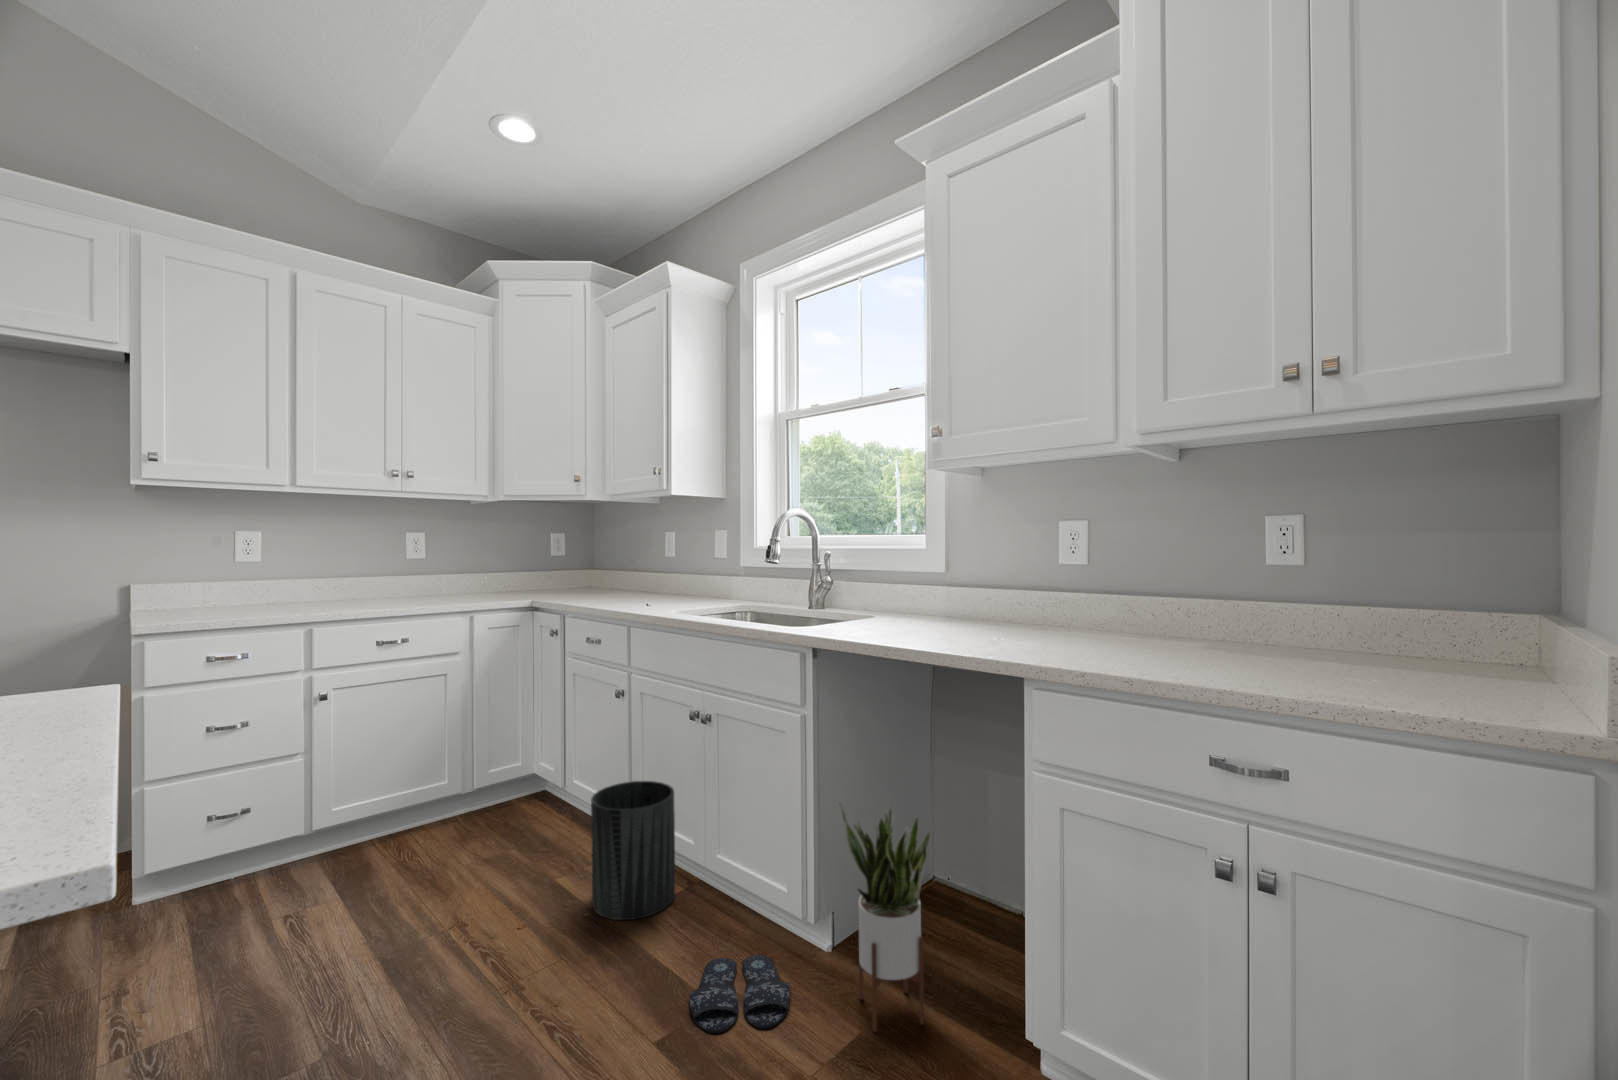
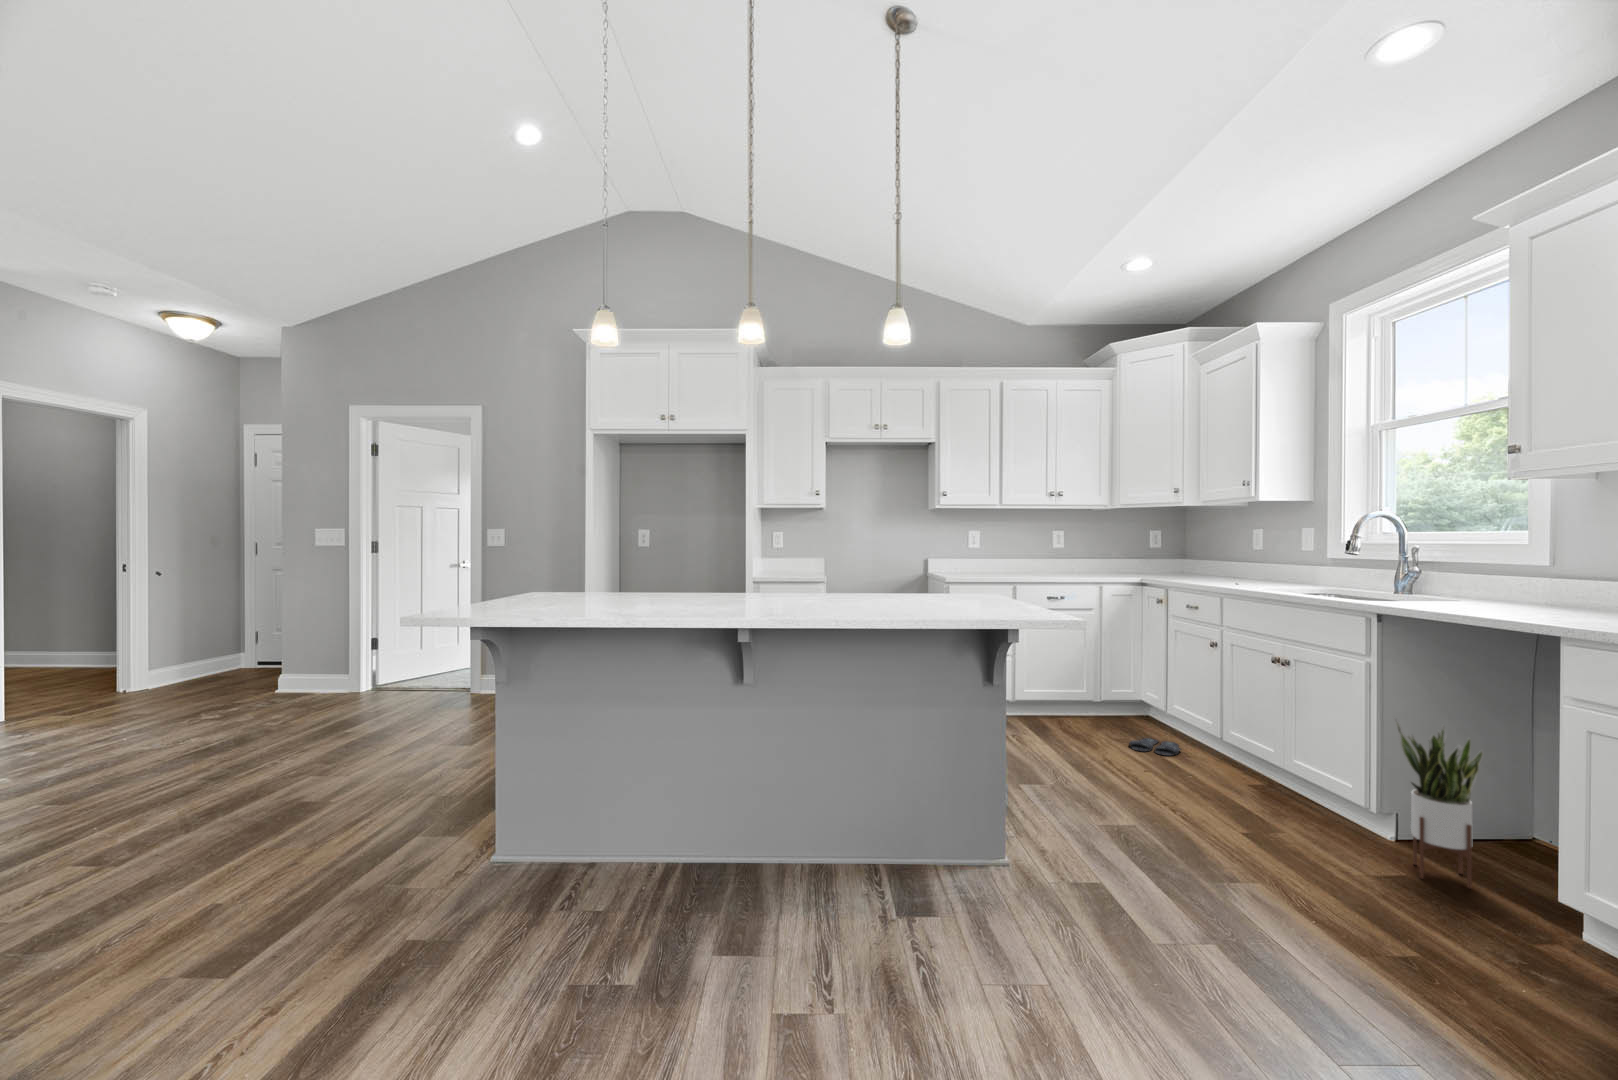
trash can: present [591,781,675,920] -> none [1195,702,1259,790]
slippers: present [690,955,790,1033] -> present [1129,738,1181,756]

